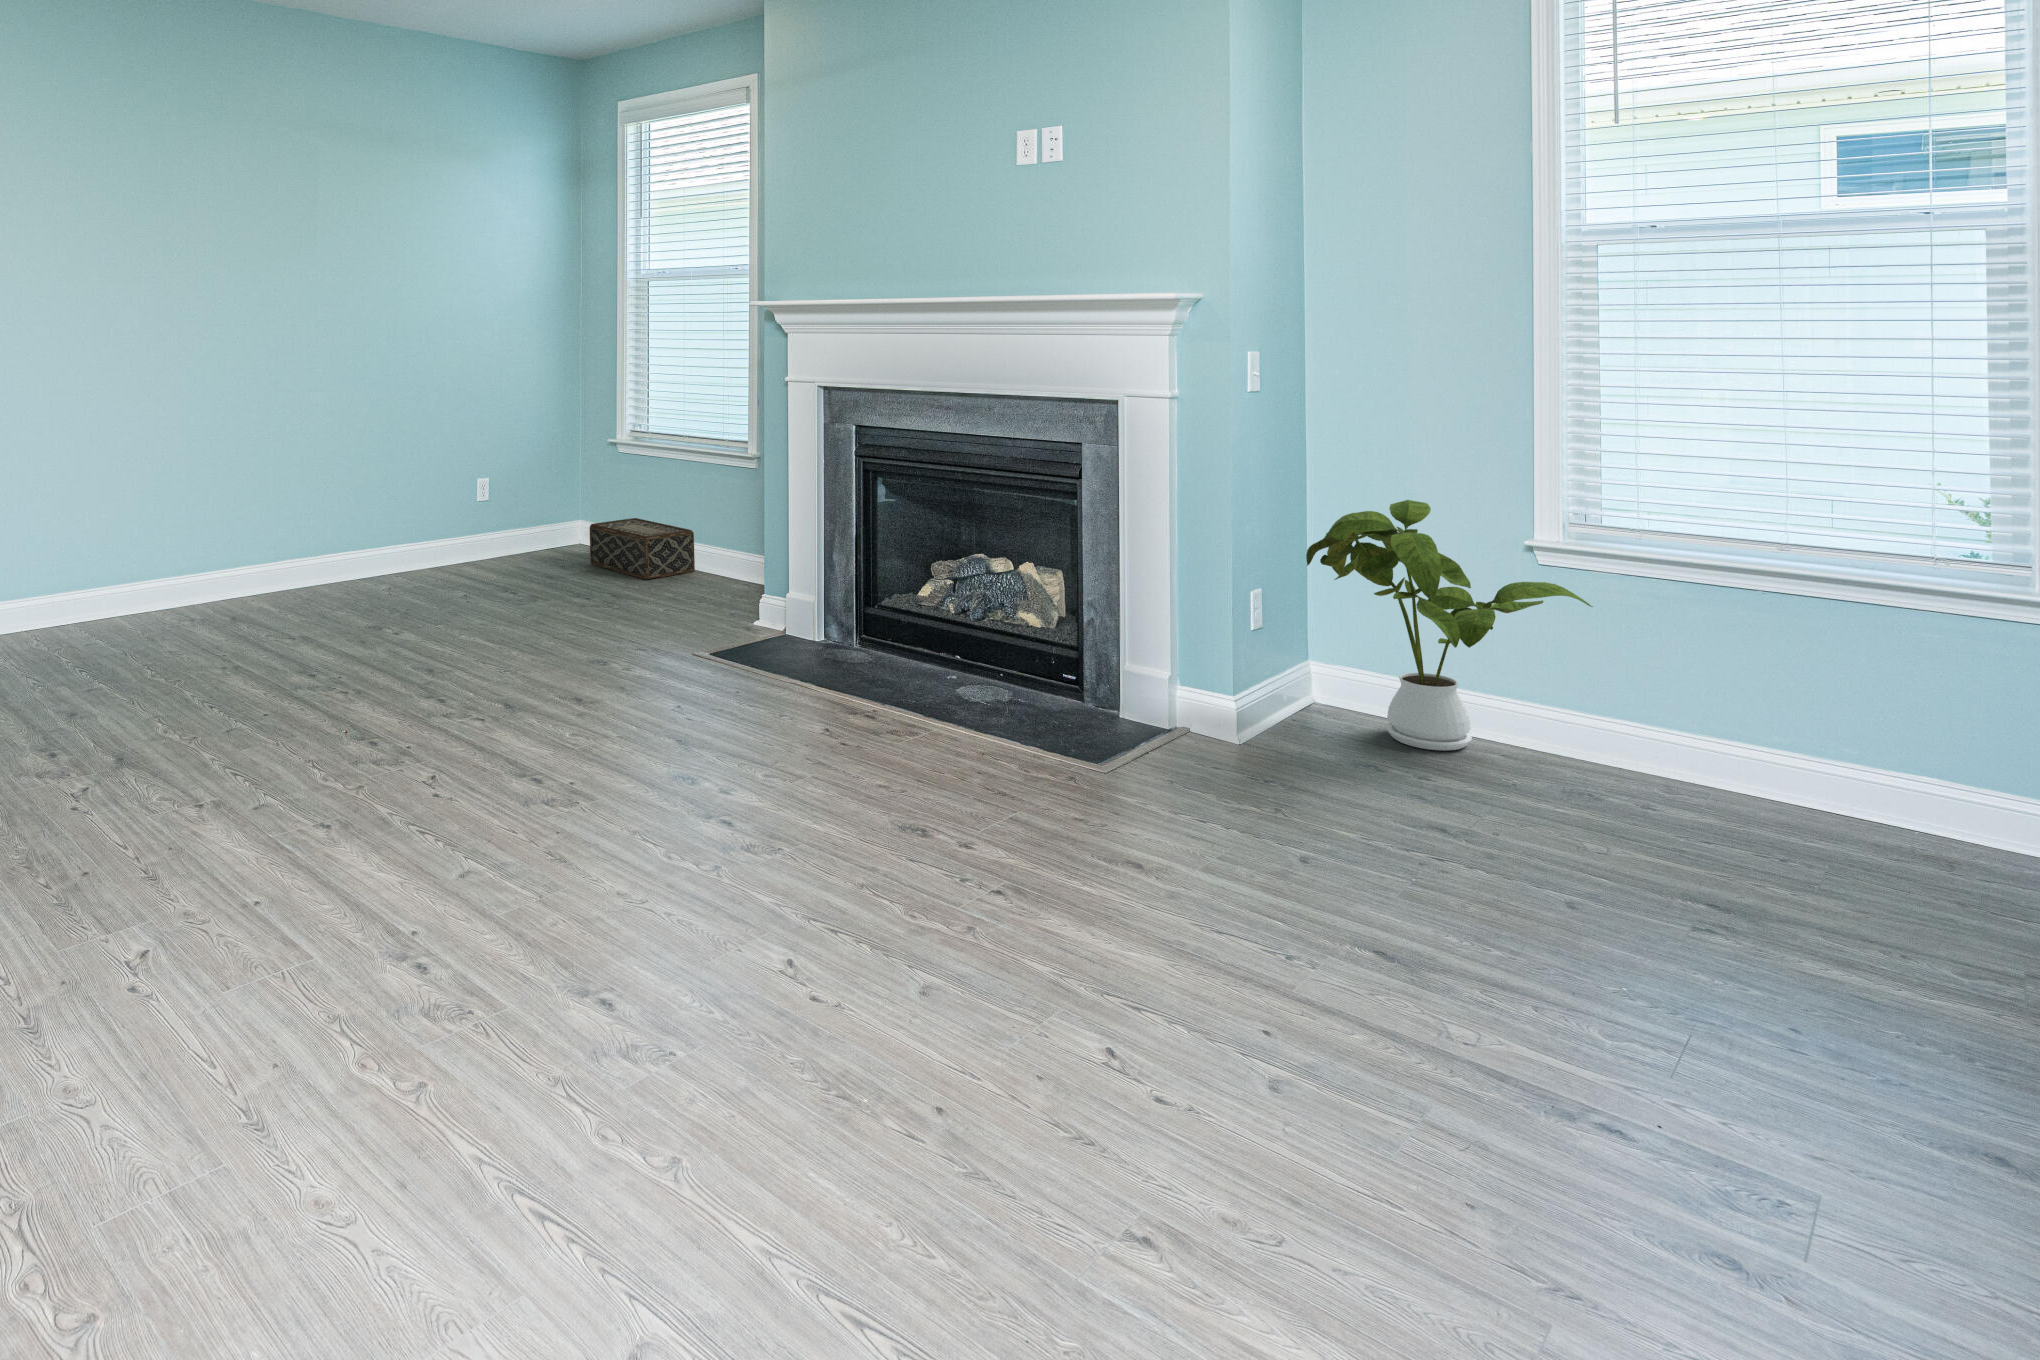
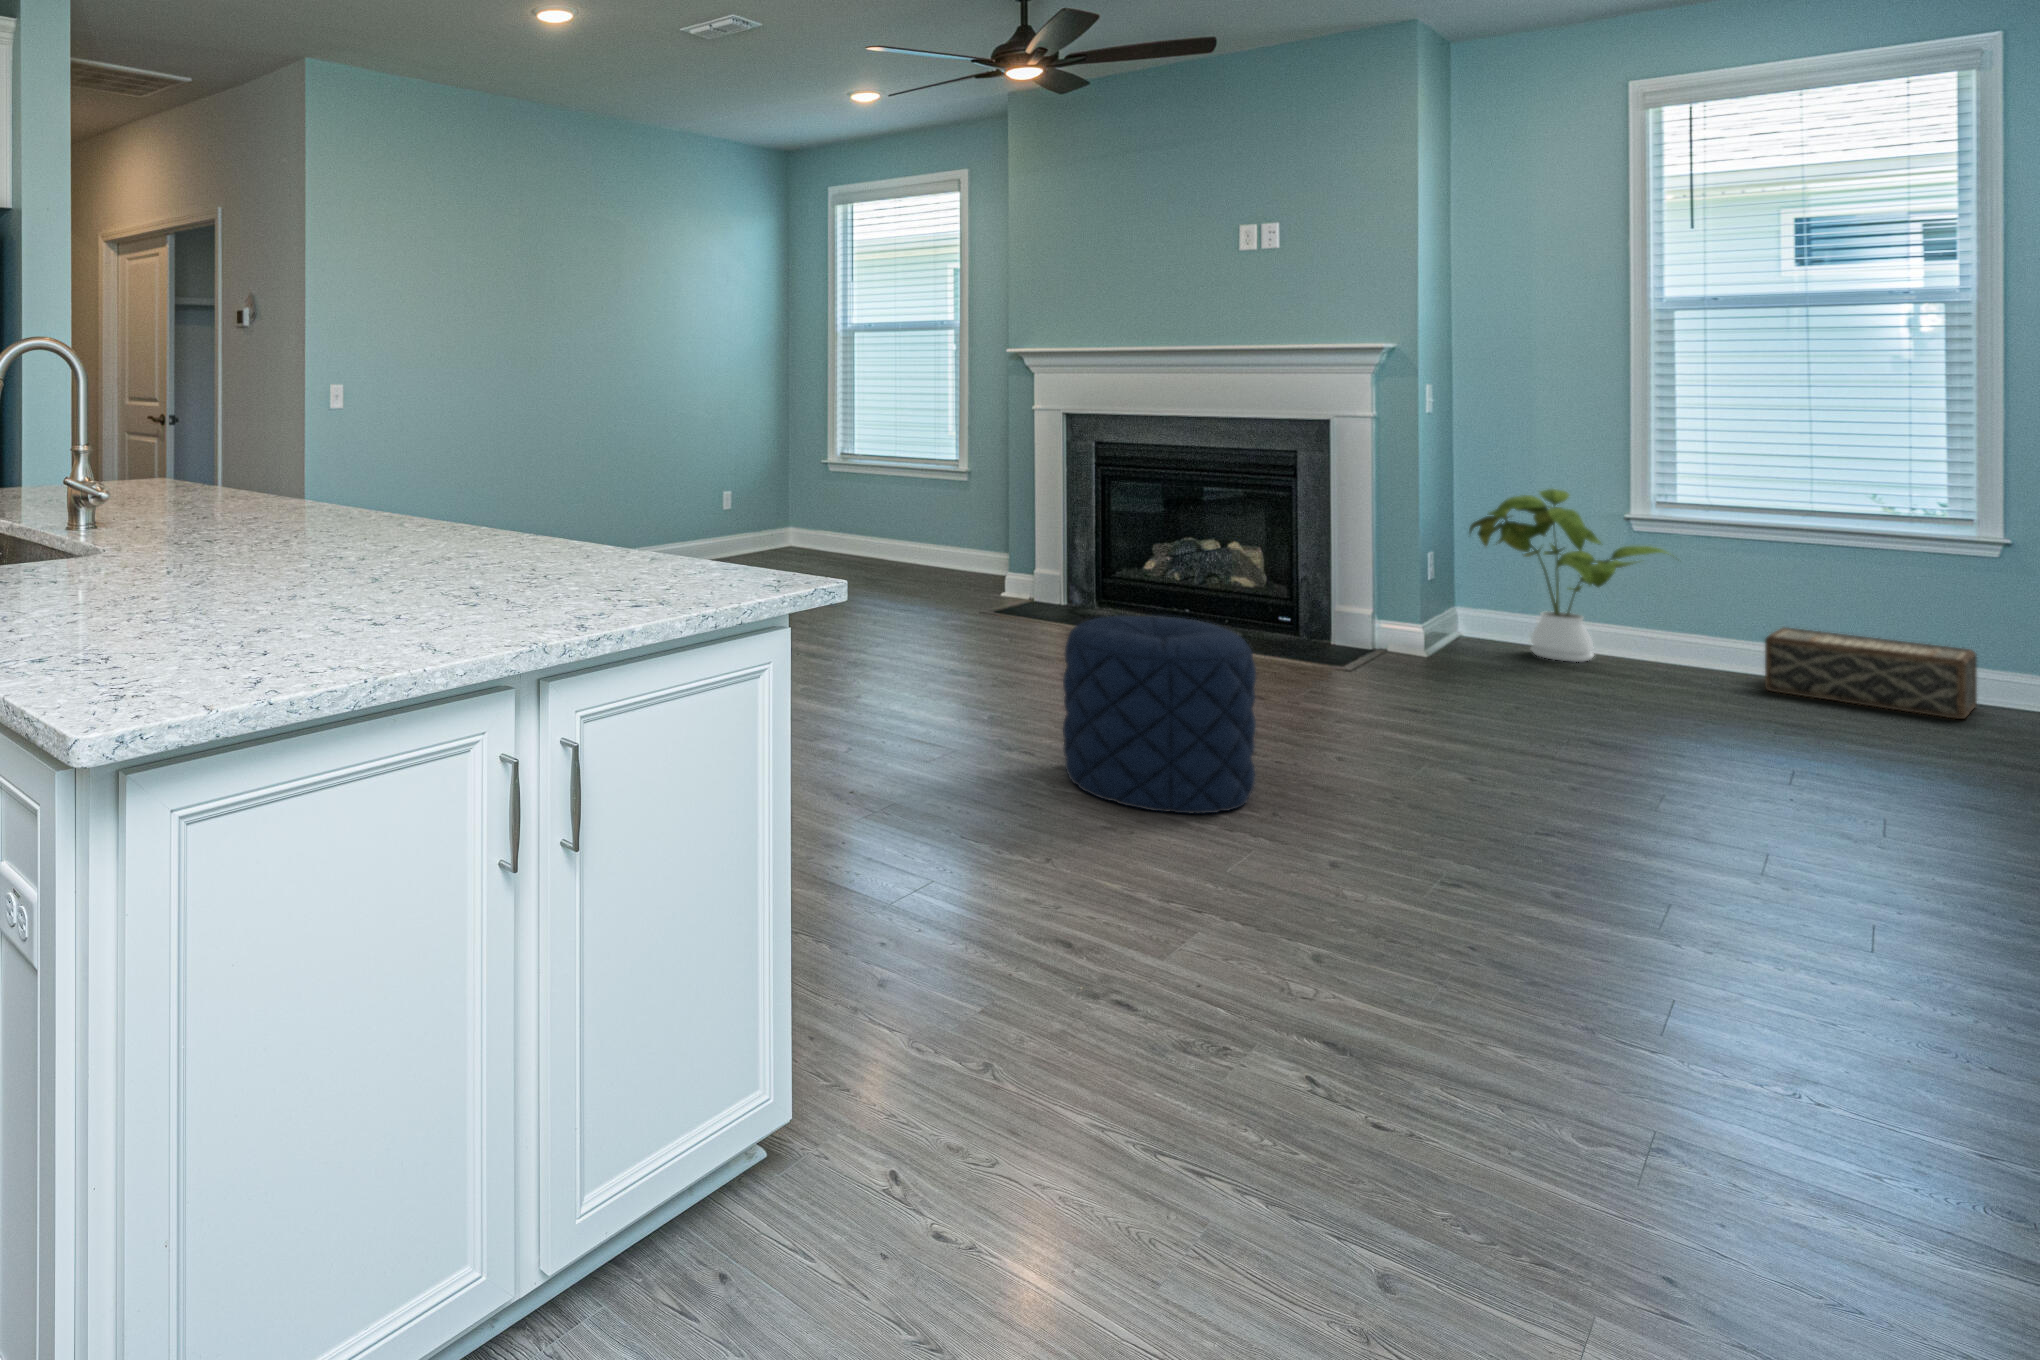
woven basket: present [590,518,695,579] -> present [1765,627,1977,719]
pouf: none [347,792,665,1215] -> present [1063,616,1256,813]

